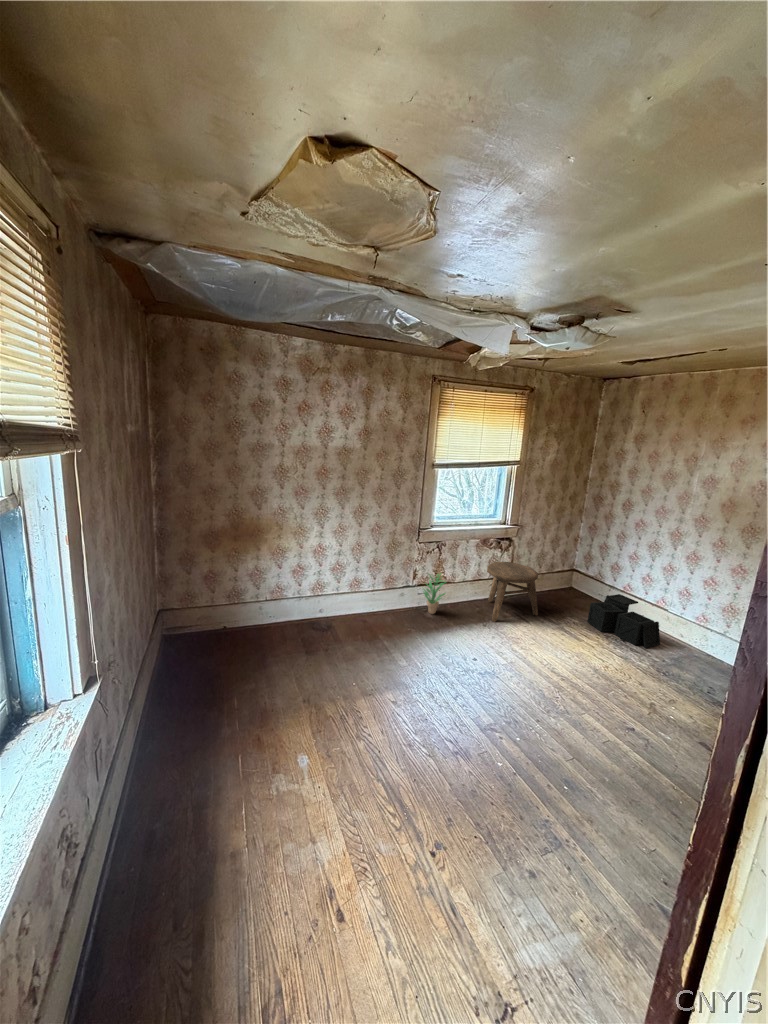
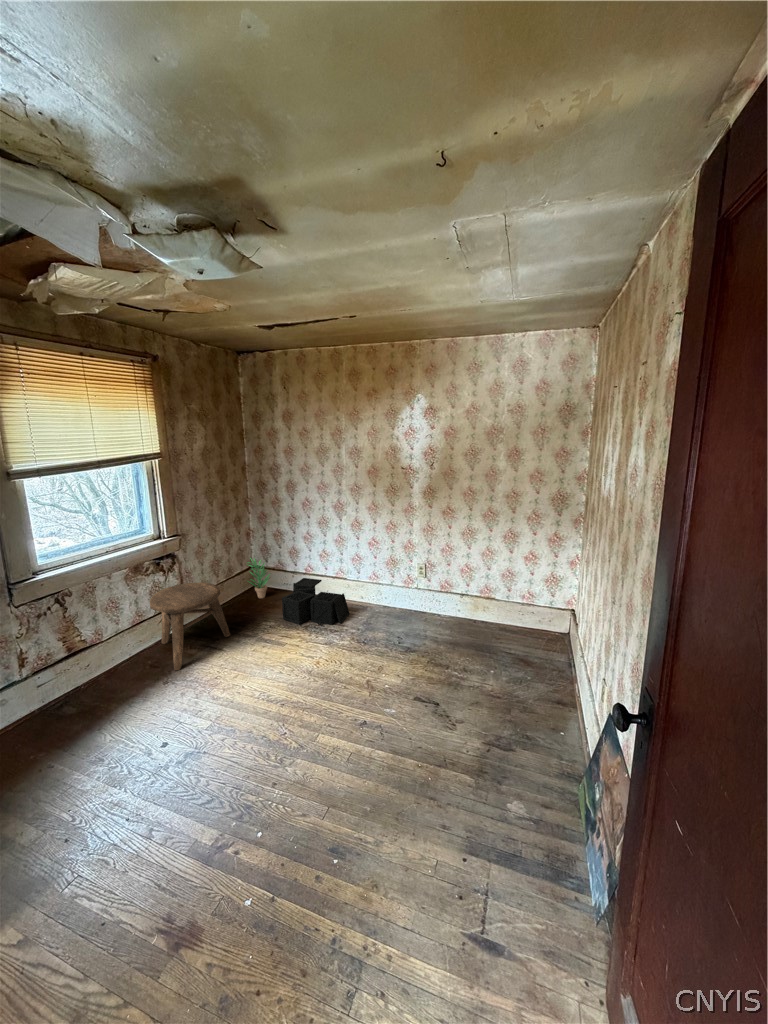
potted plant: present [423,574,445,614] -> present [248,558,270,598]

